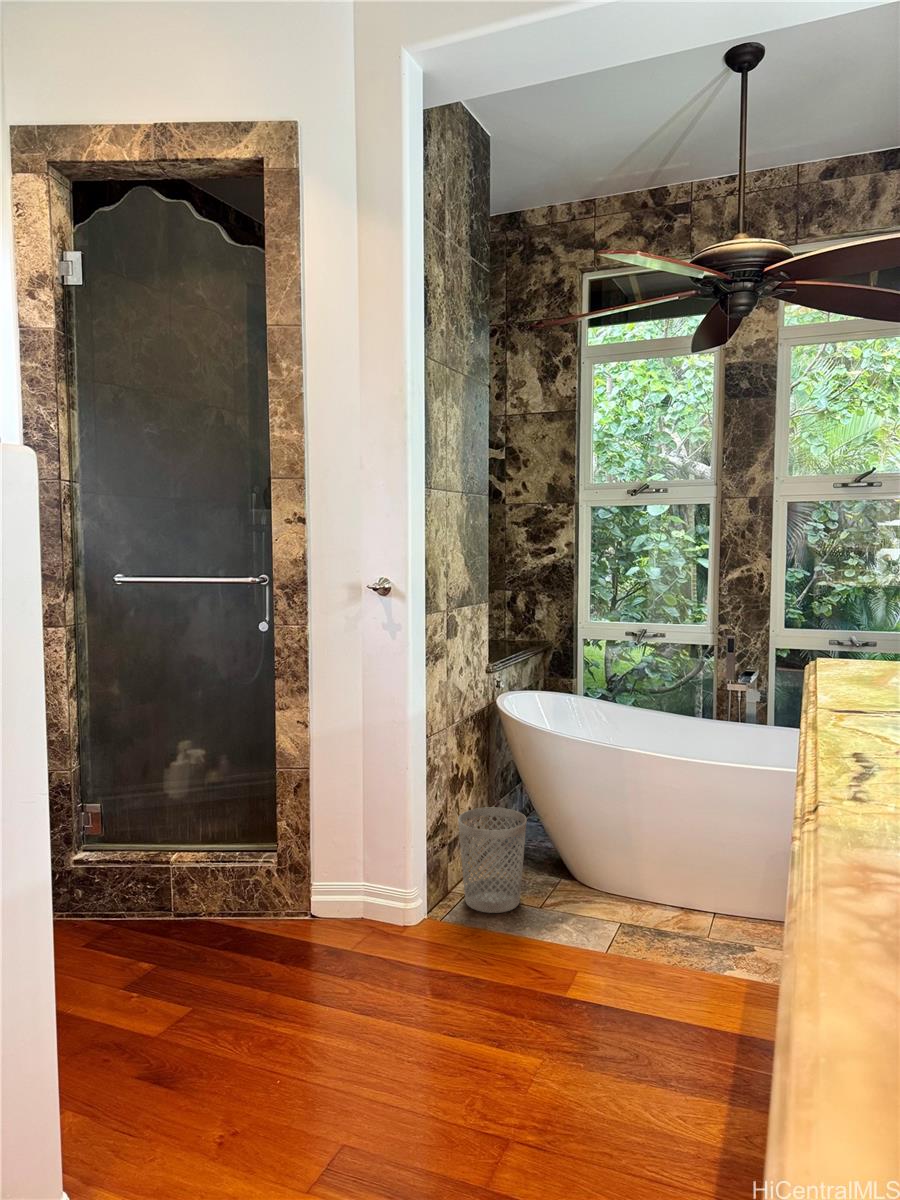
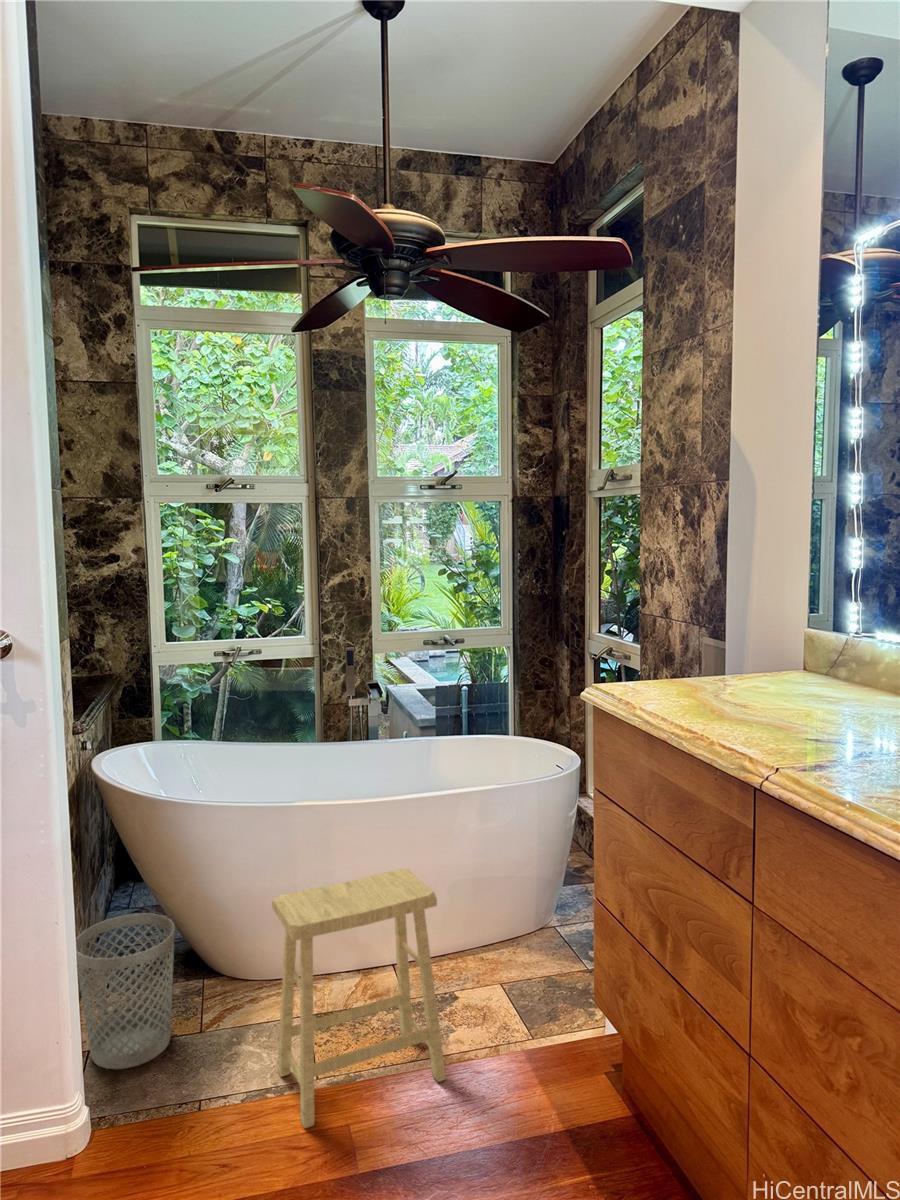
footstool: none [578,809,706,997] -> present [272,869,446,1128]

